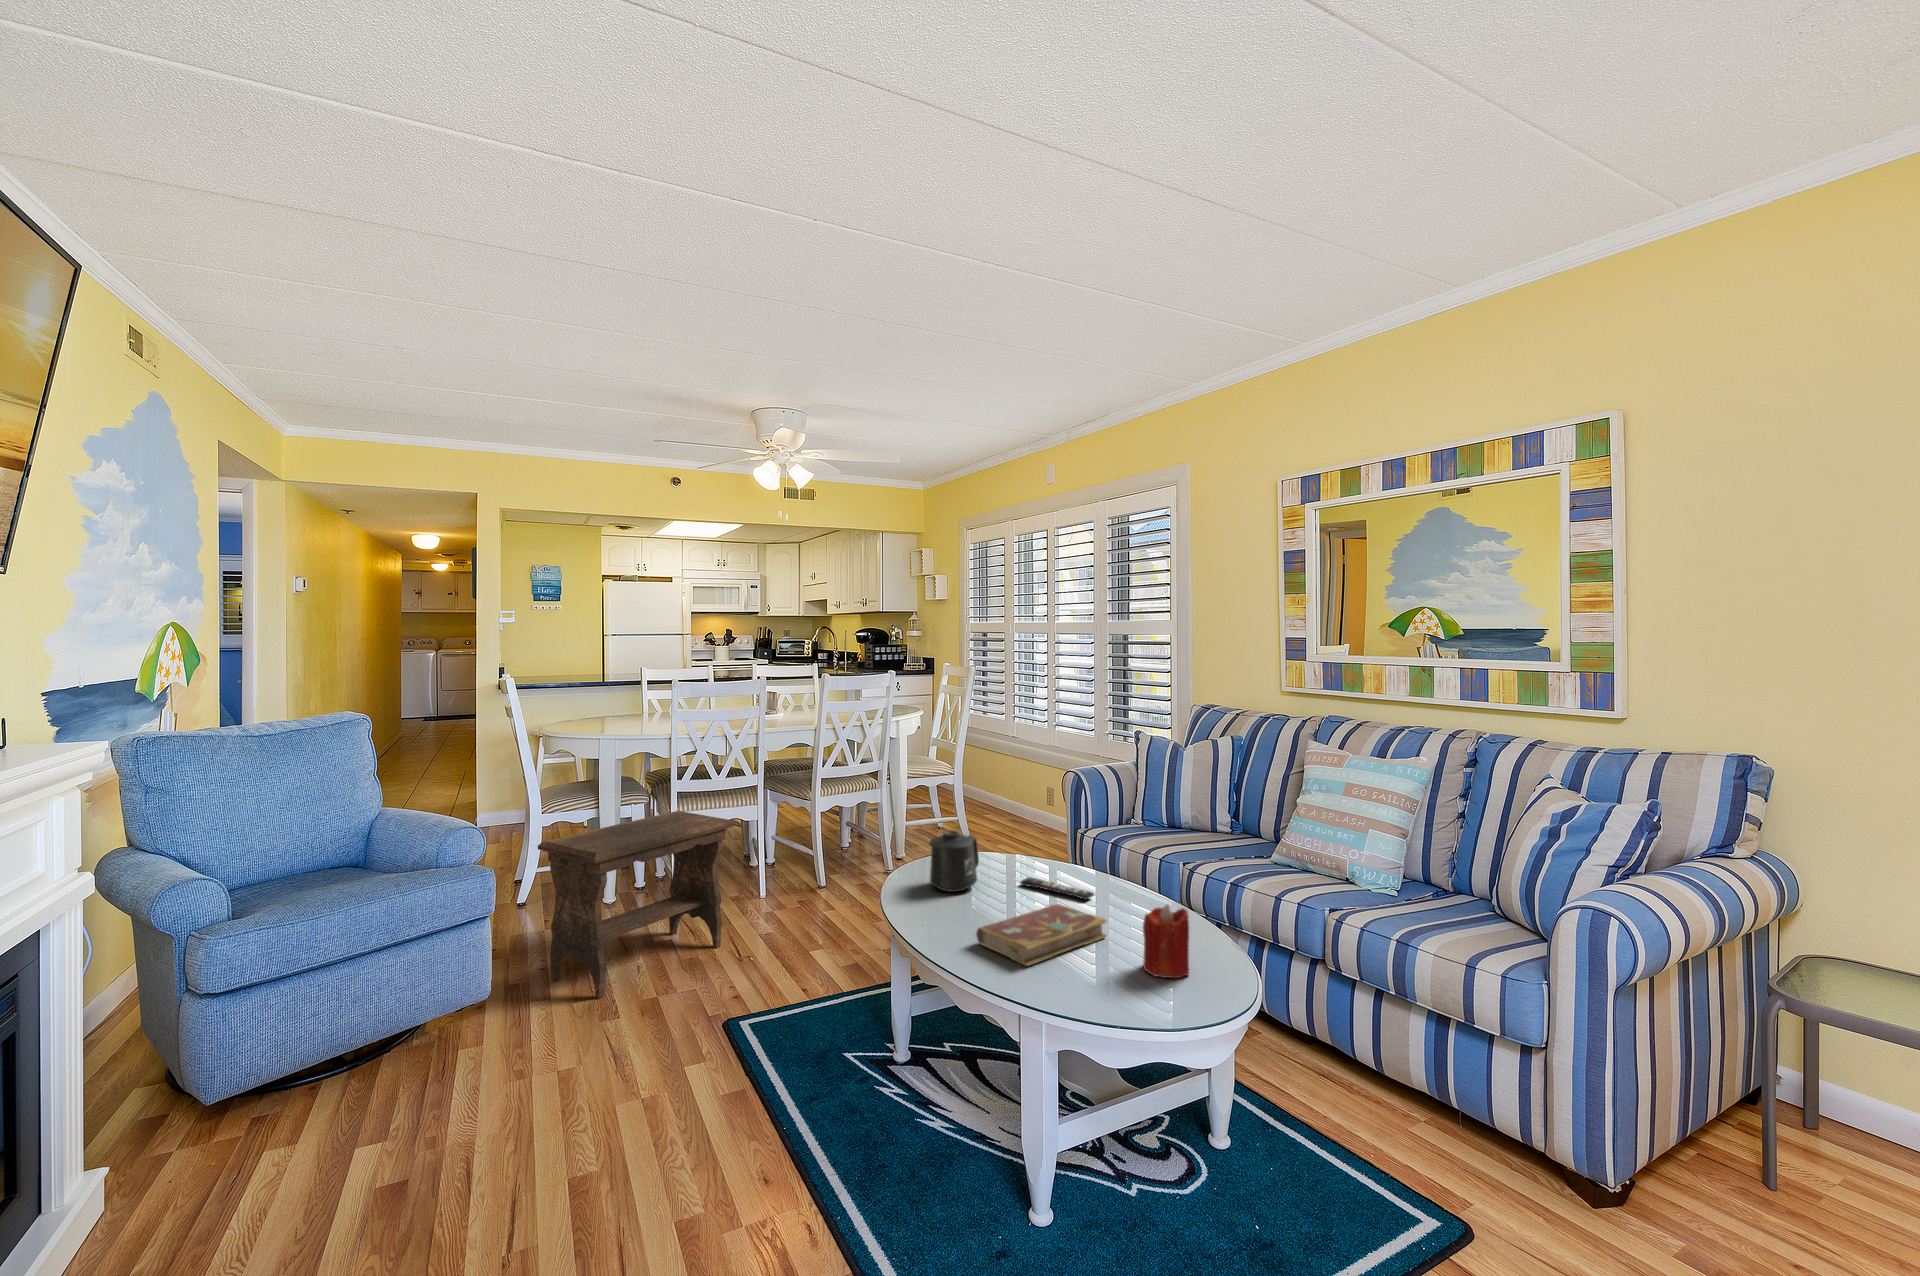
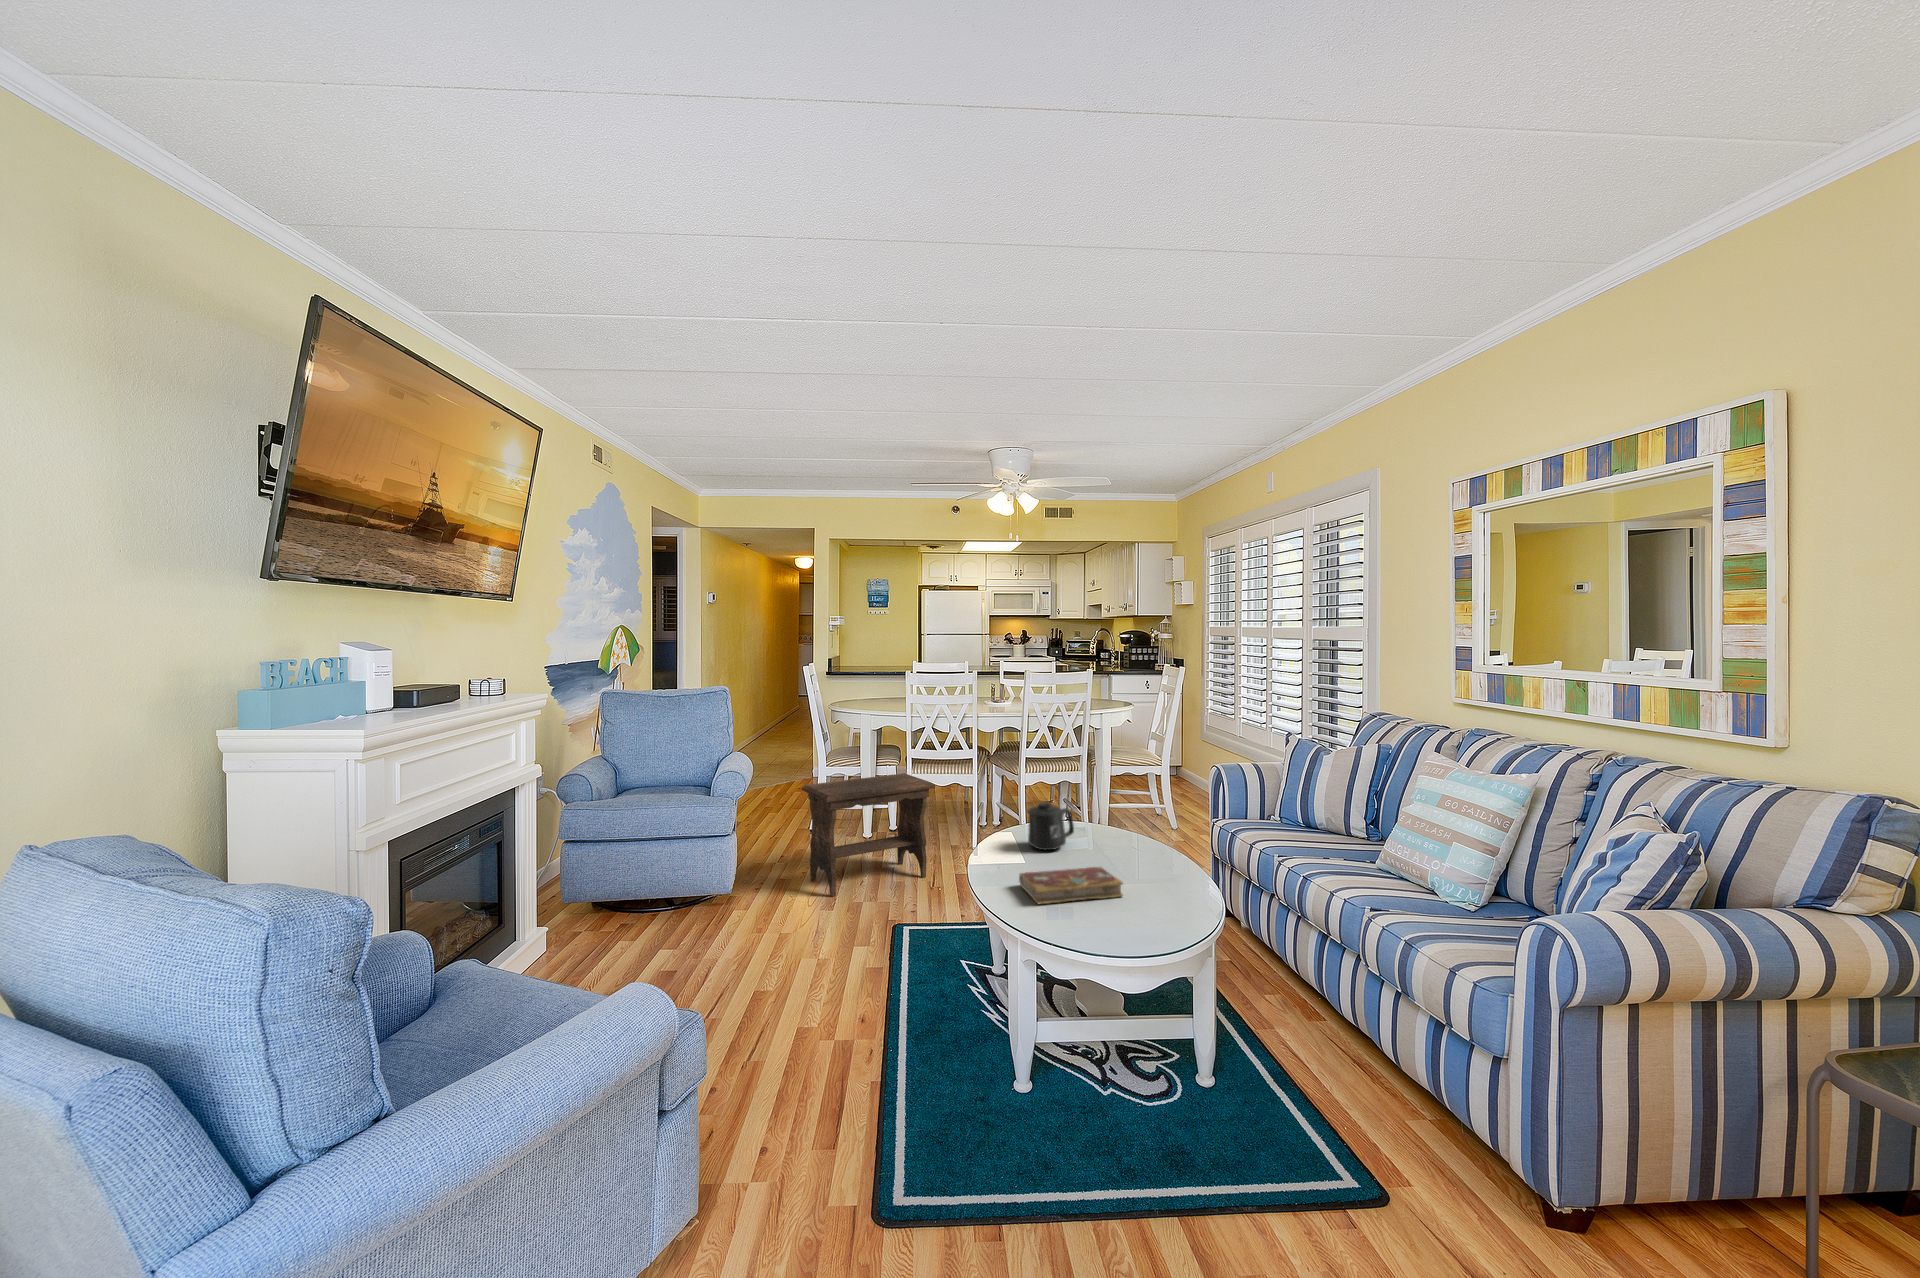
remote control: present [1021,878,1094,900] -> none [1100,847,1149,870]
candle: present [1143,904,1189,979] -> none [1124,871,1162,931]

